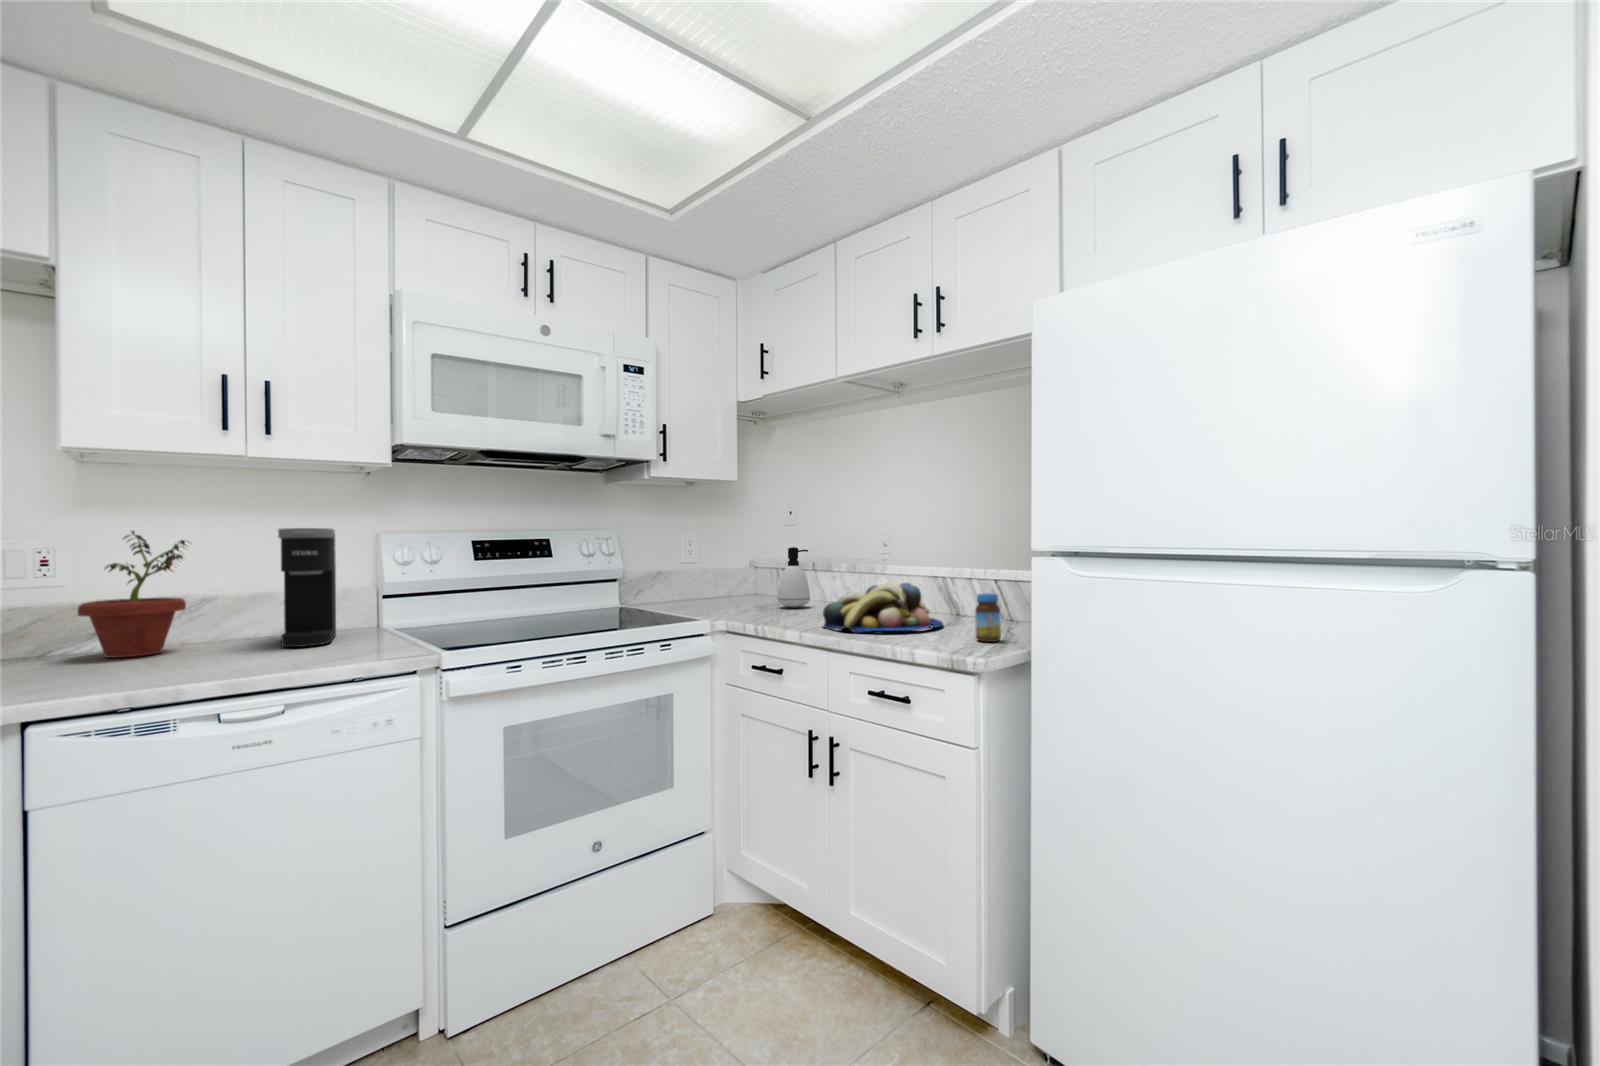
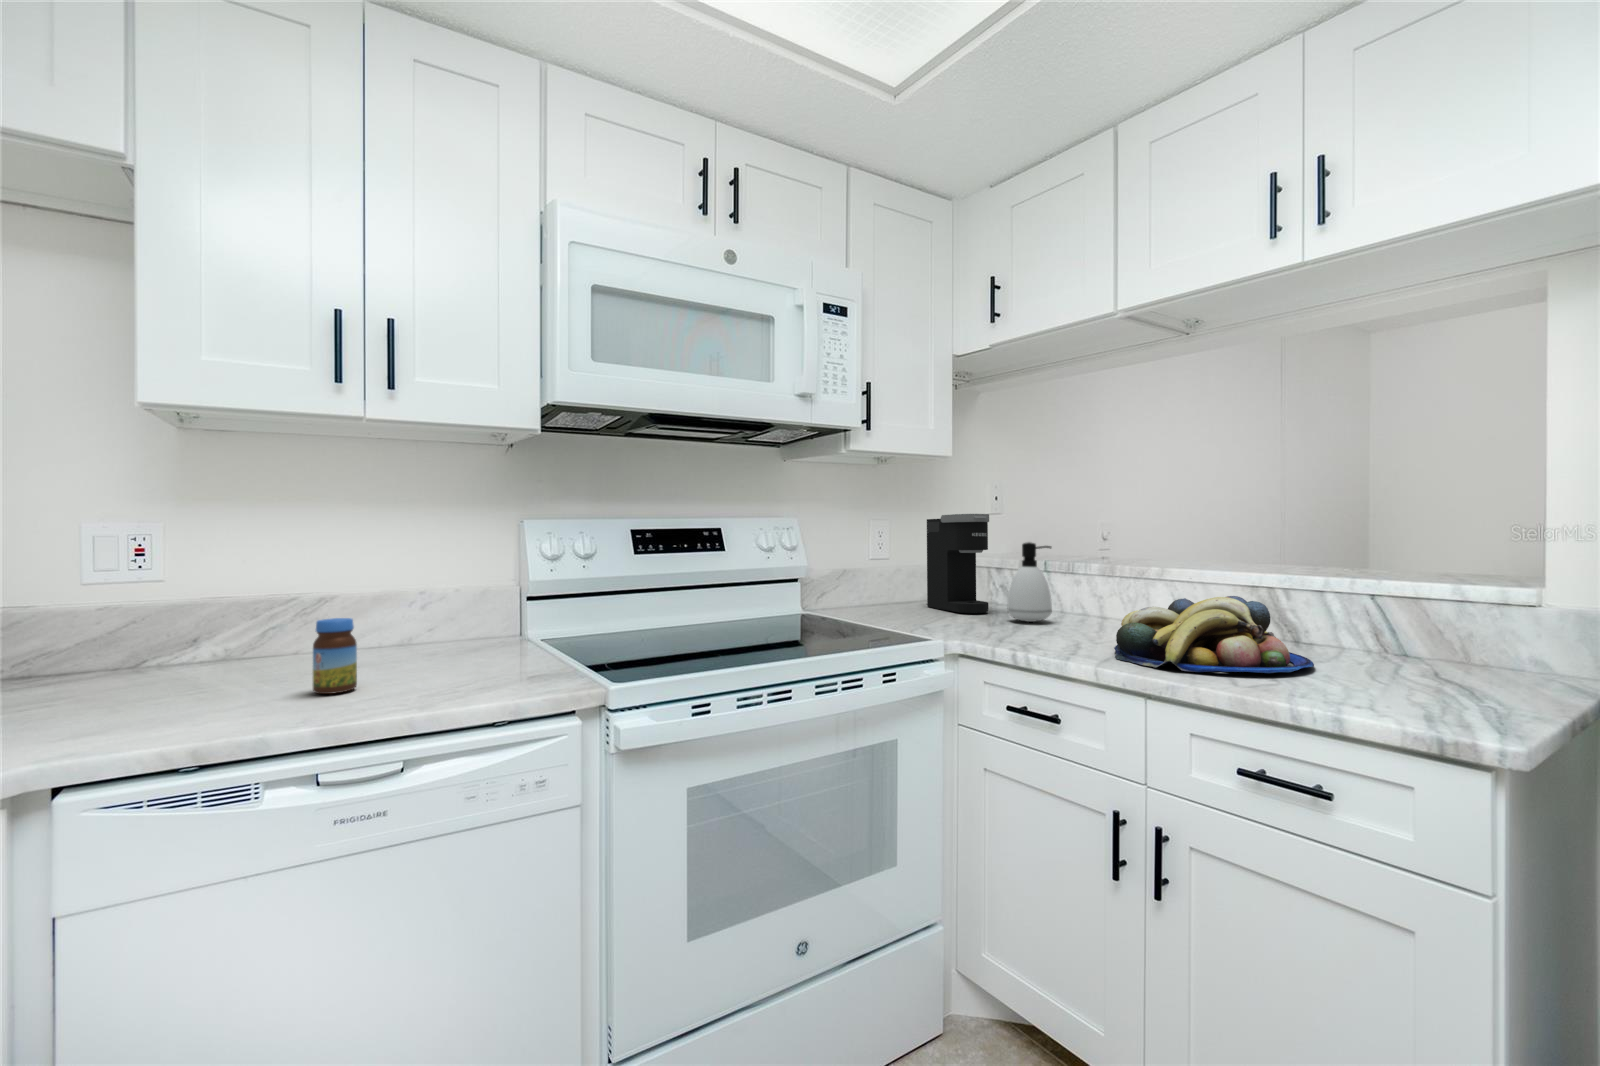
coffee maker: present [278,528,336,647] -> present [927,514,989,613]
potted plant: present [78,531,186,658] -> none [174,513,310,675]
jar: present [975,593,1001,642] -> present [313,618,357,694]

